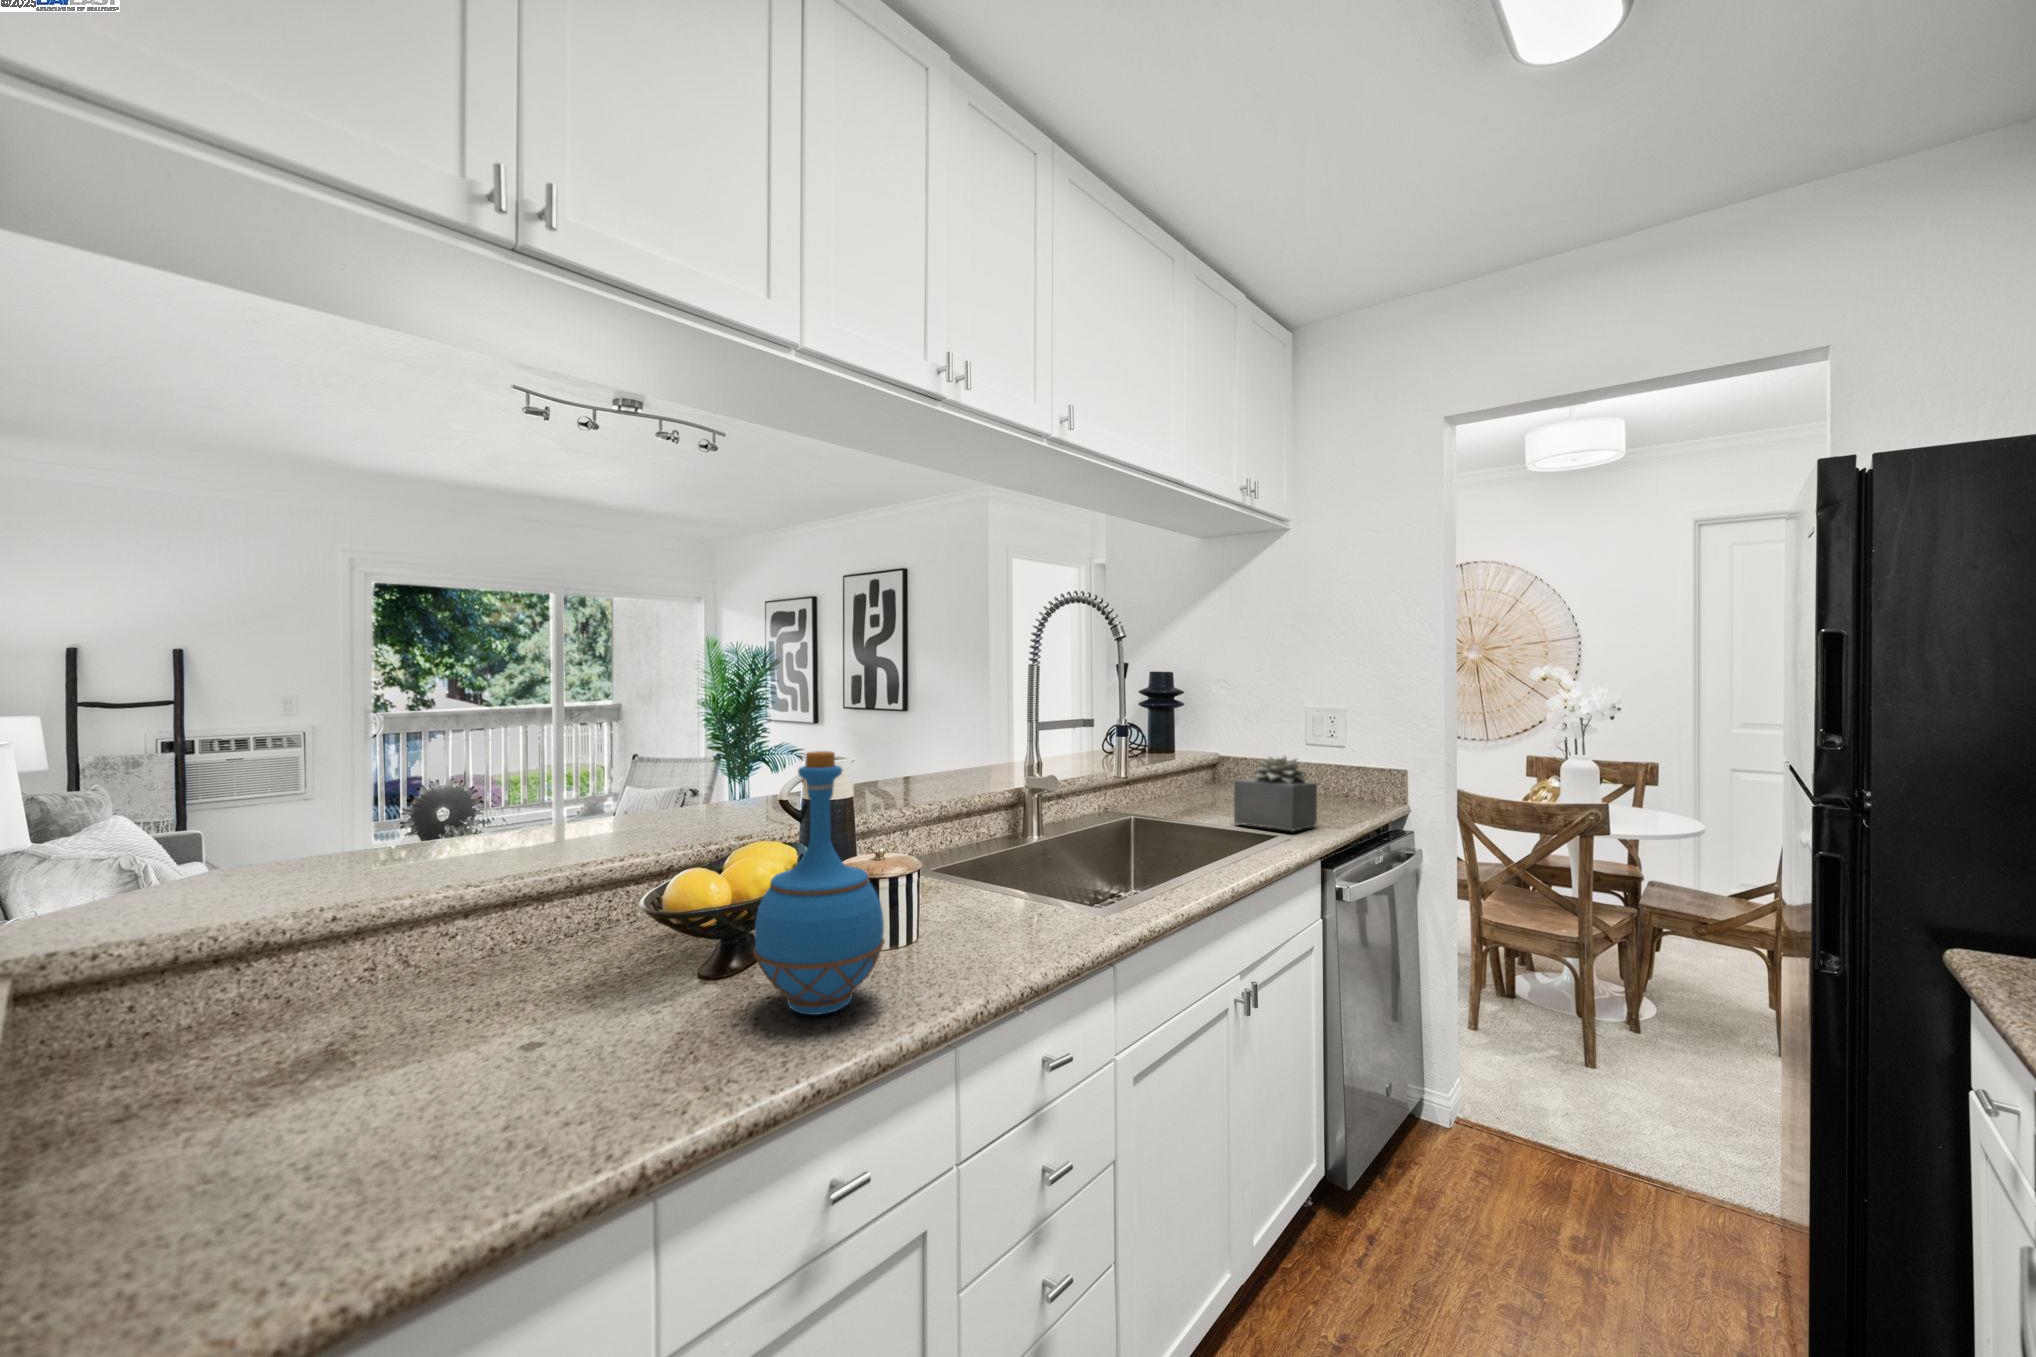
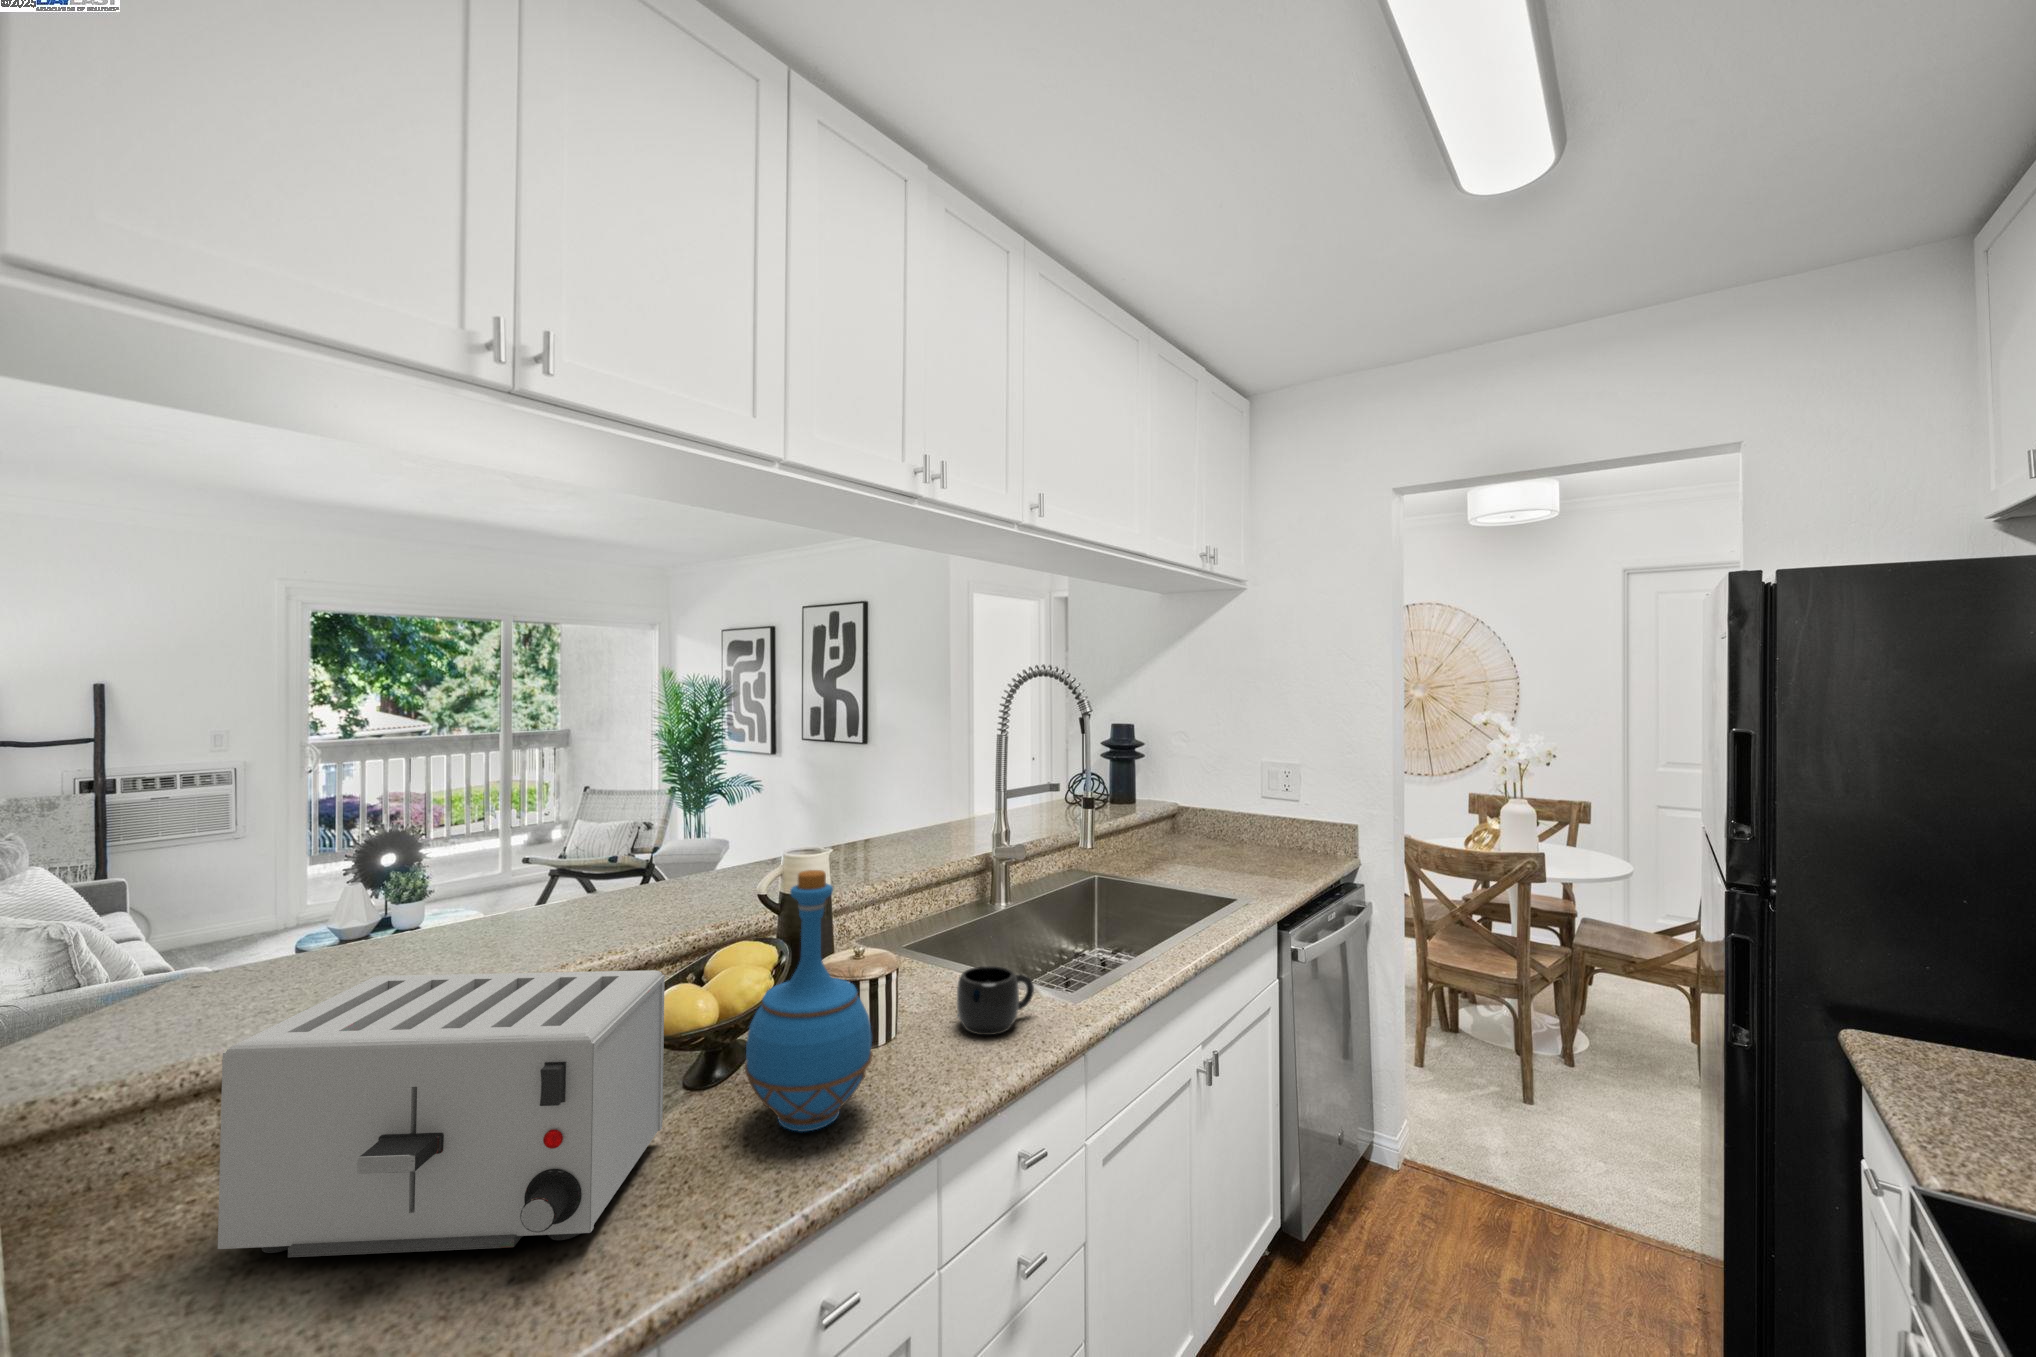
succulent plant: present [1234,756,1317,830] -> none [1193,817,1272,893]
toaster: none [226,846,671,1100] -> present [218,970,665,1257]
mug: none [978,875,1059,942] -> present [957,966,1034,1035]

